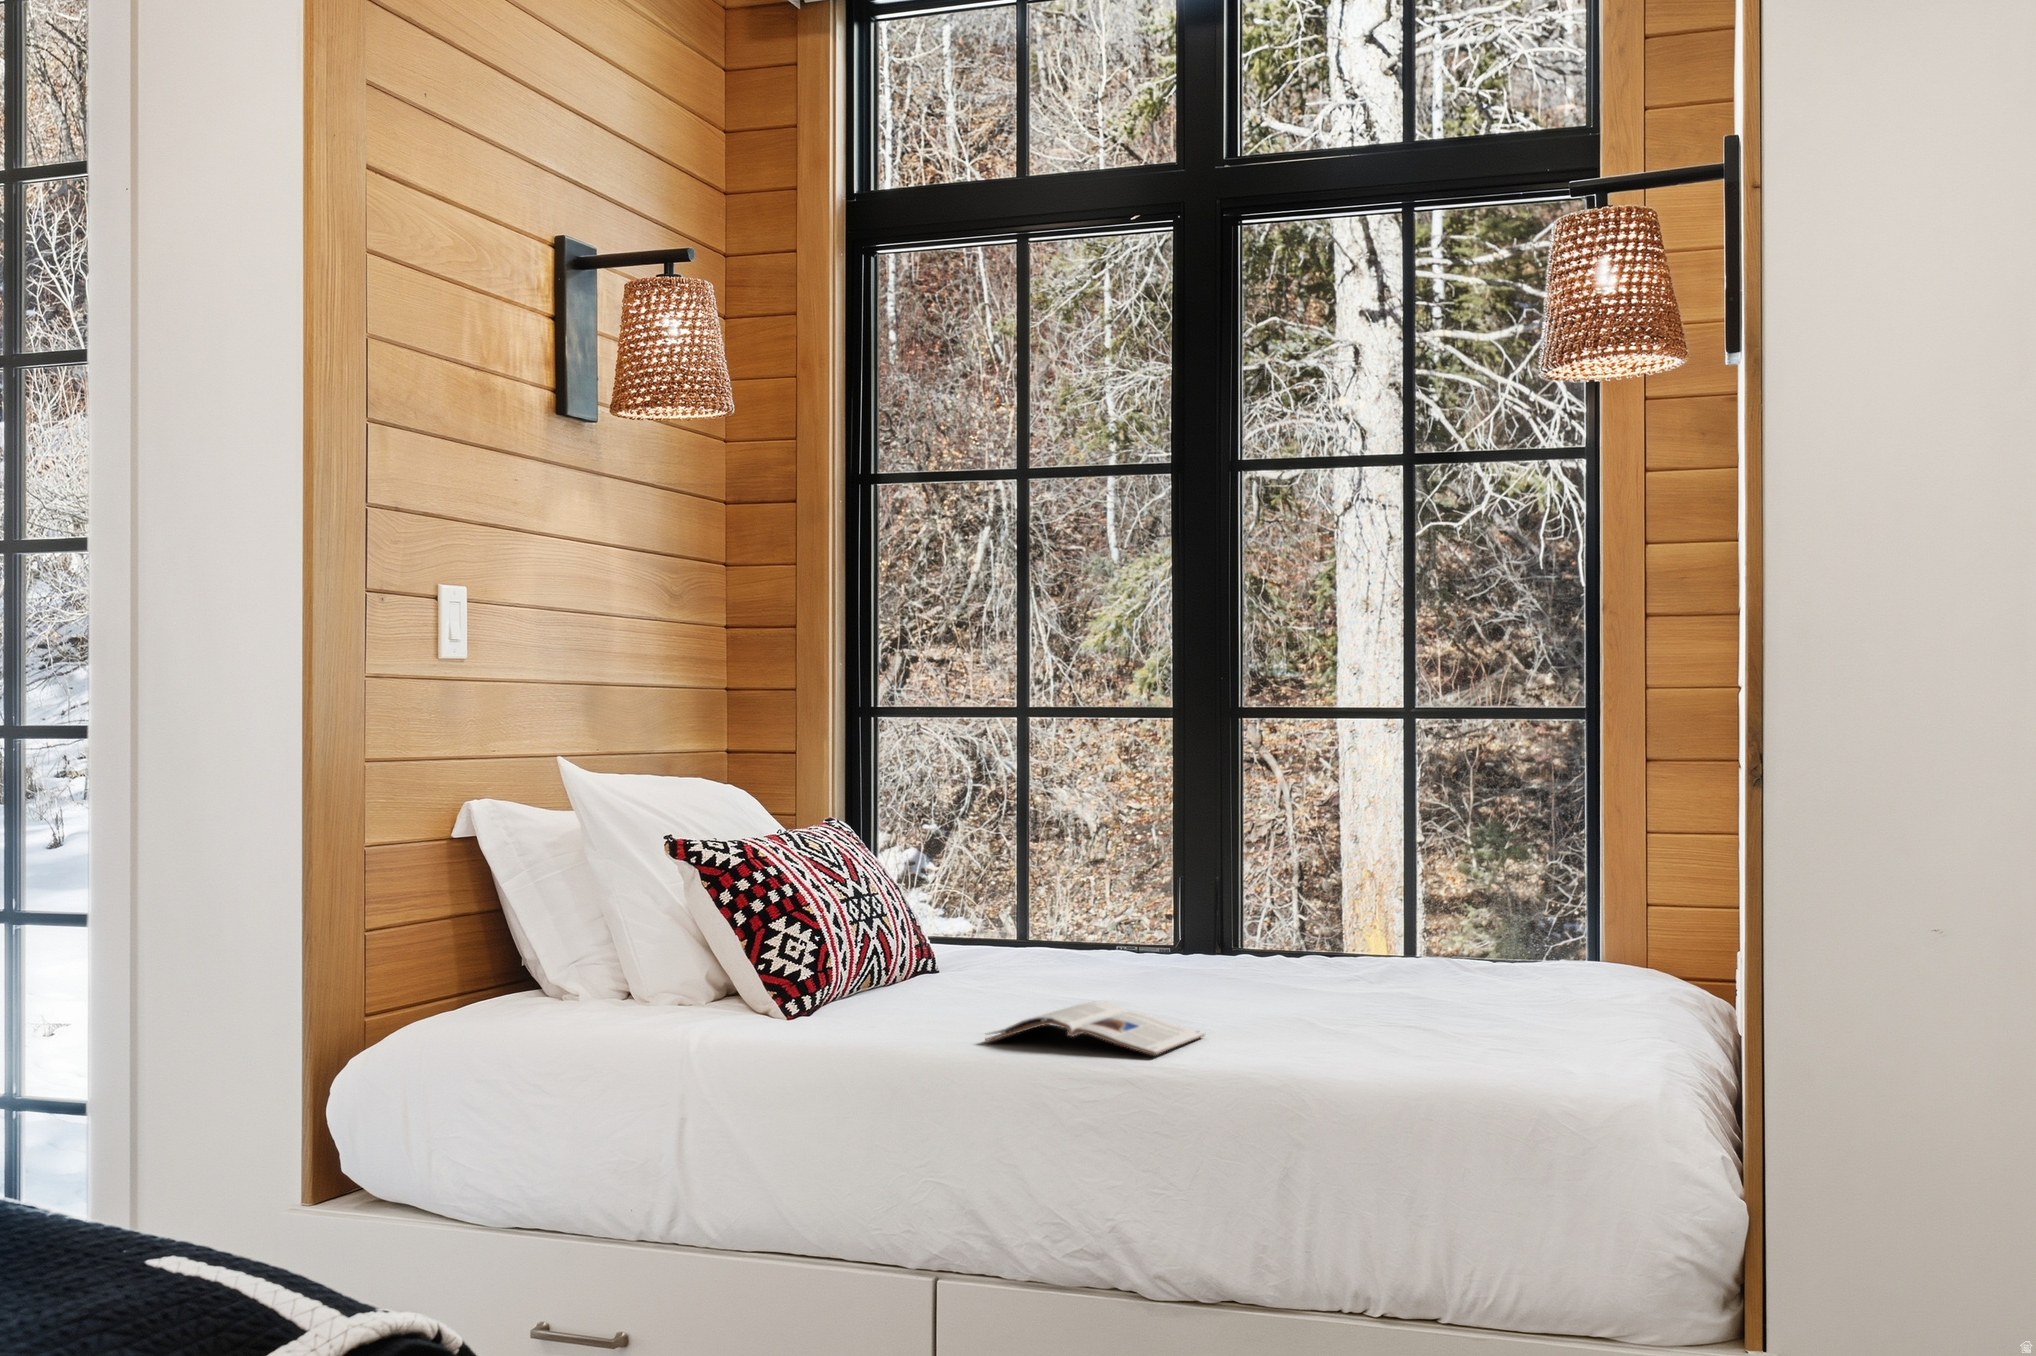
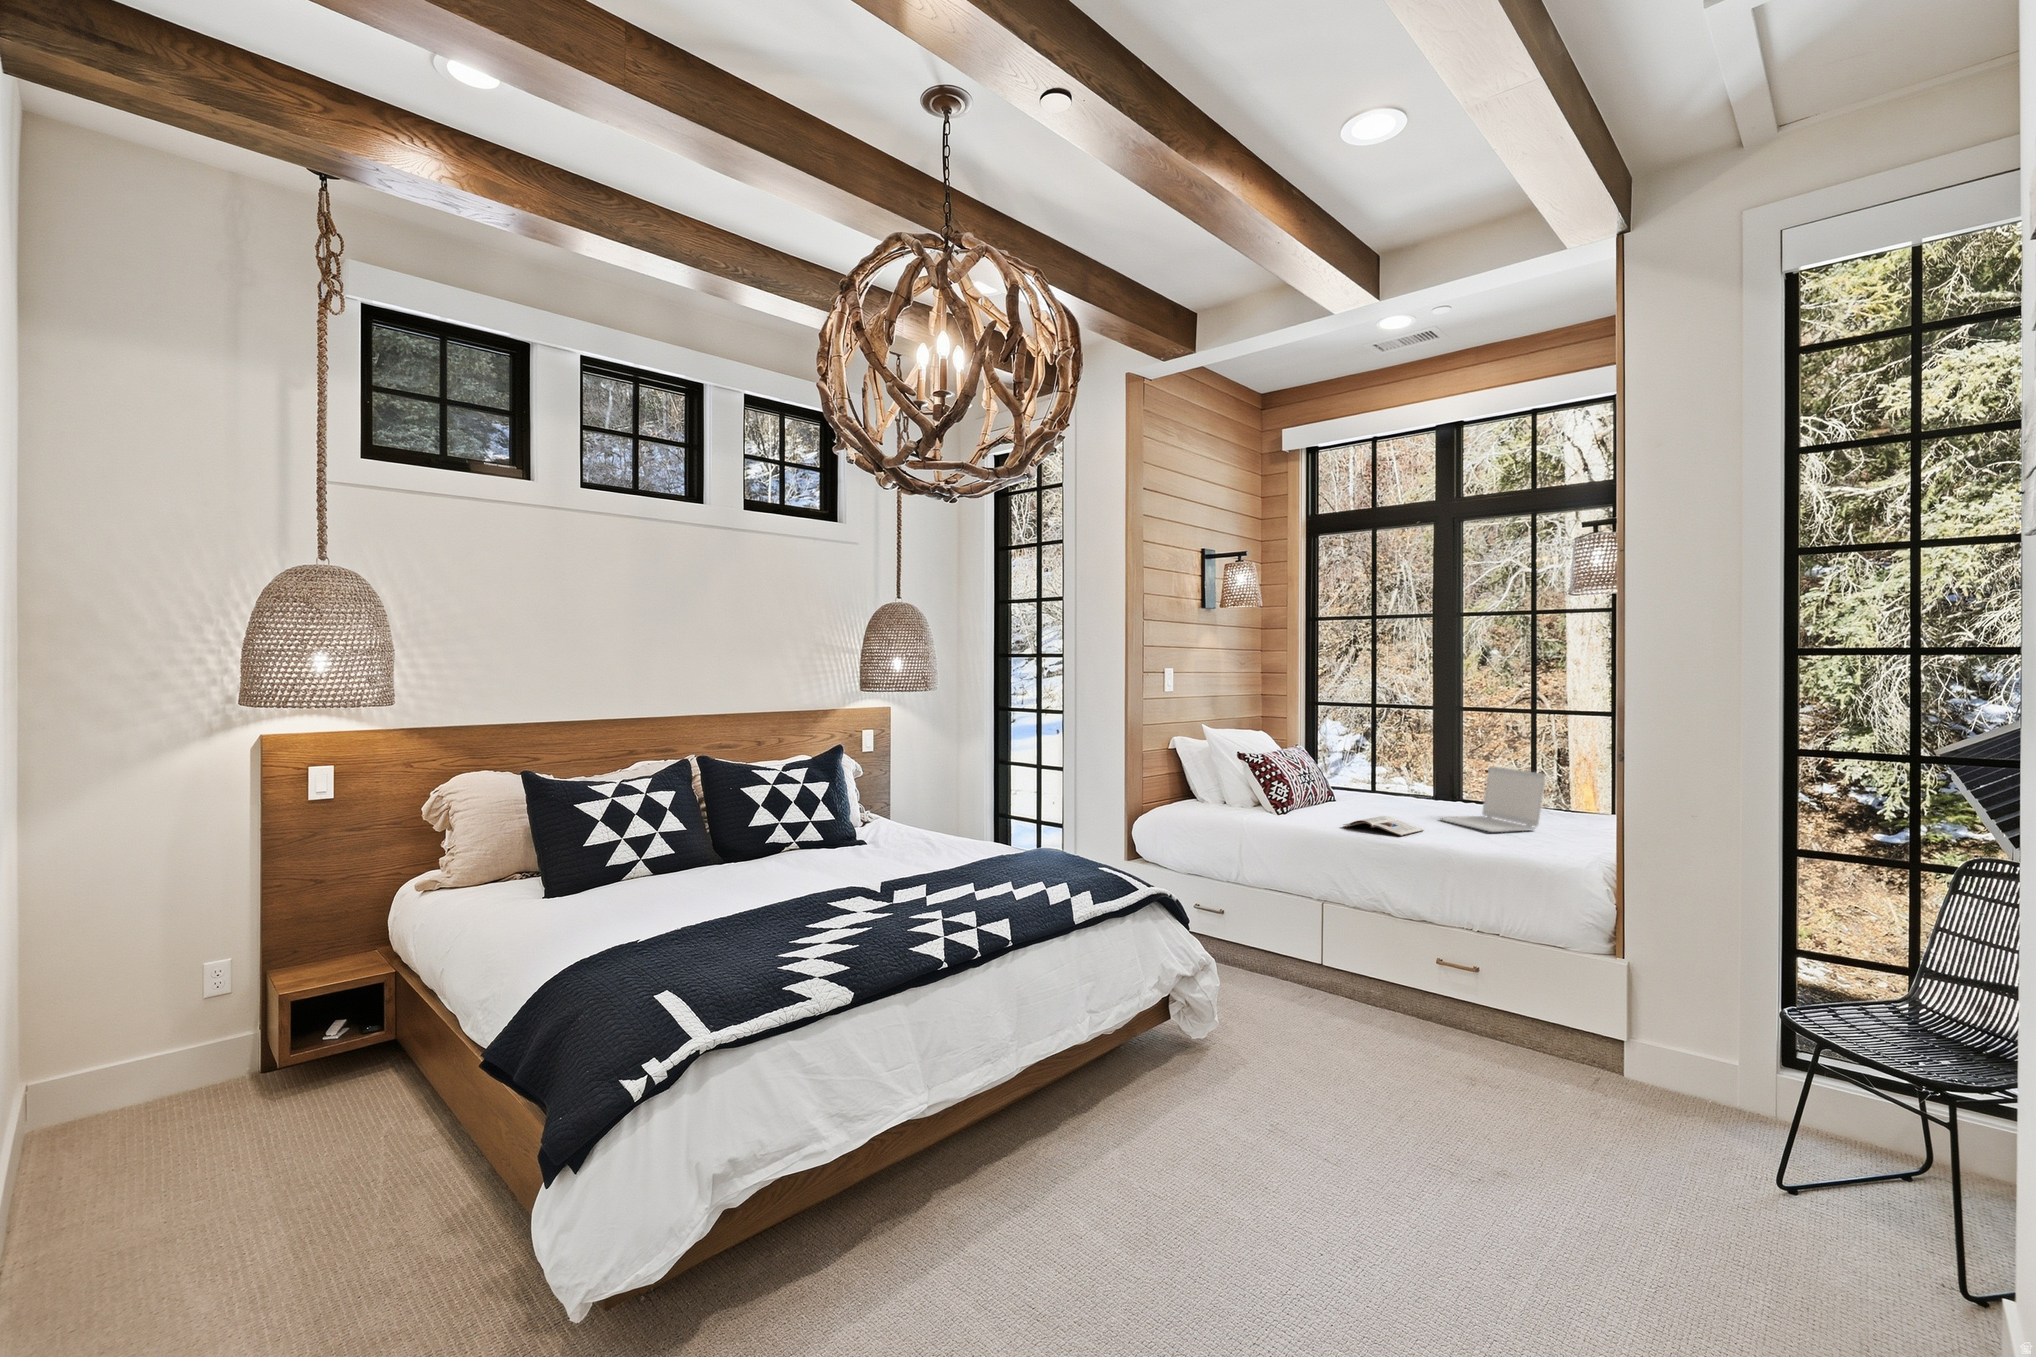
laptop: none [1227,850,1491,1028] -> present [1441,766,1545,832]

